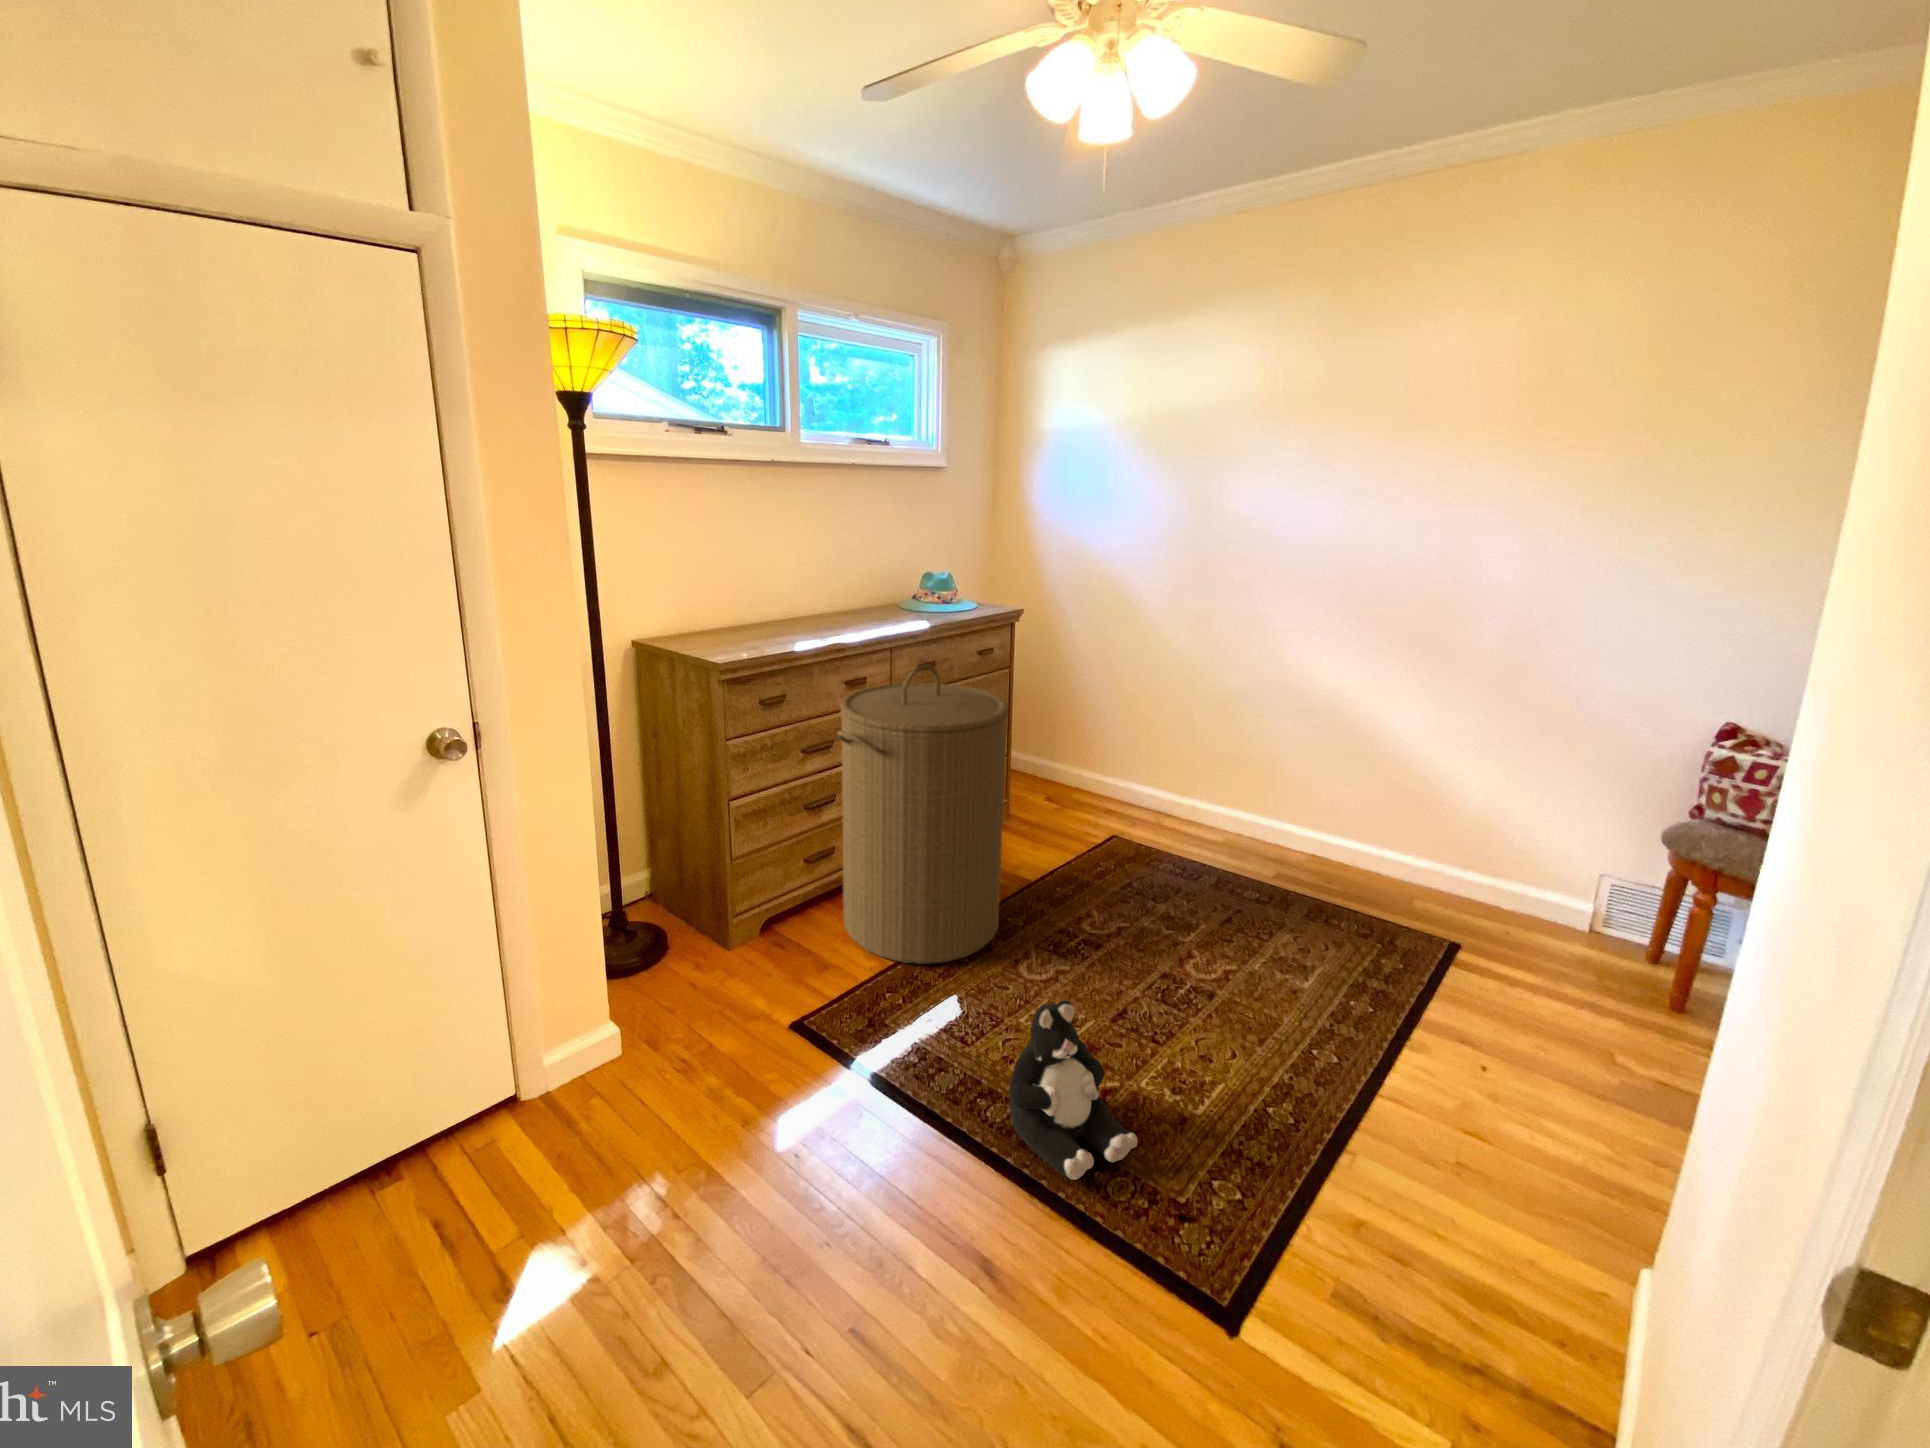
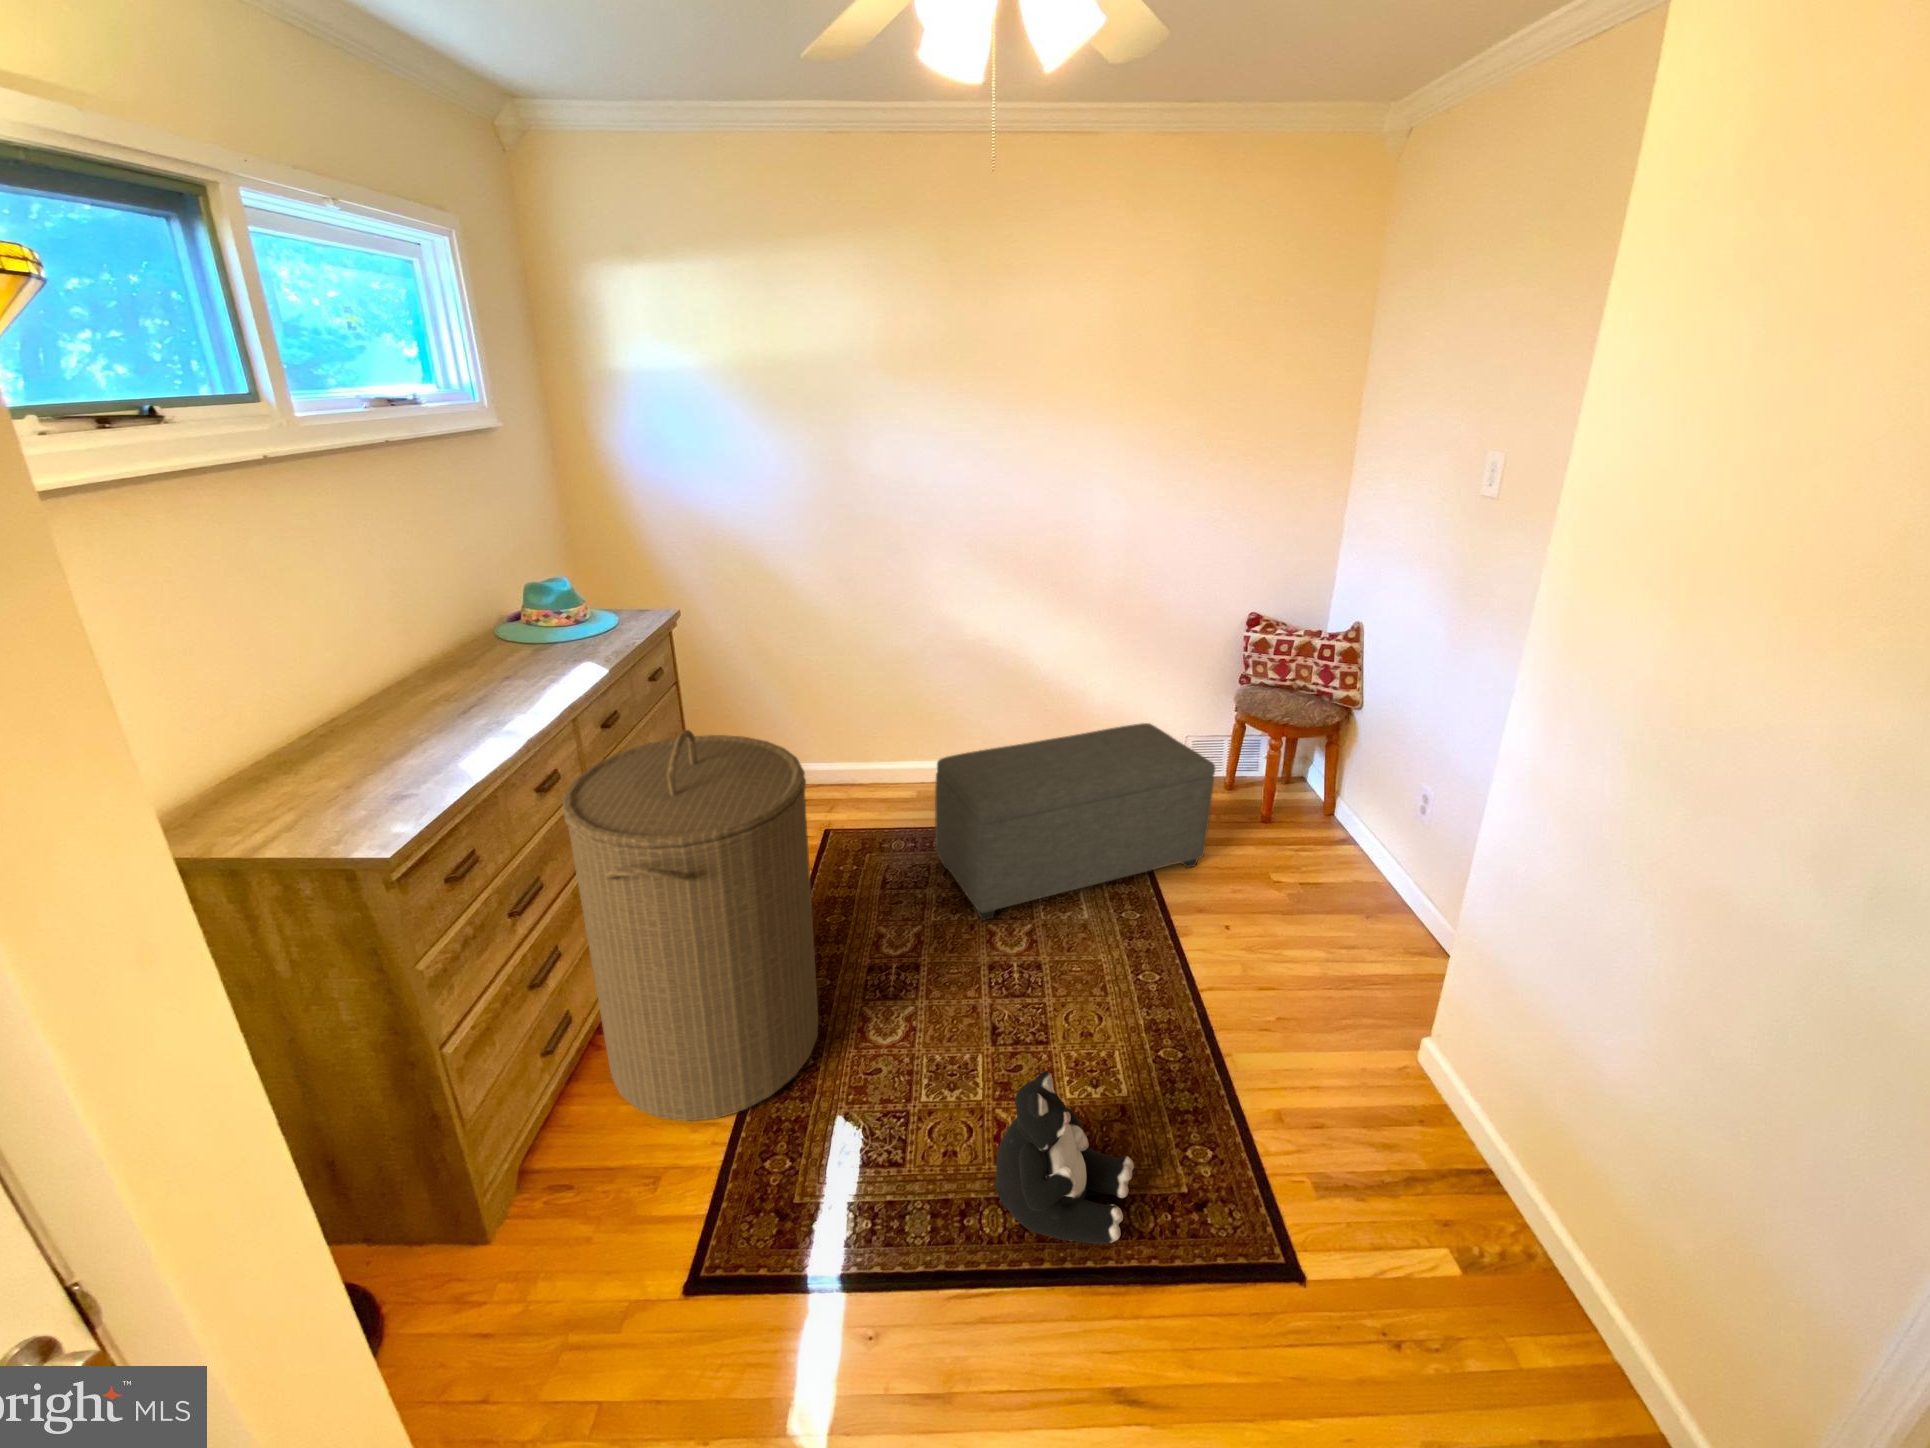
ottoman: none [1184,783,1539,1004] -> present [935,723,1215,920]

